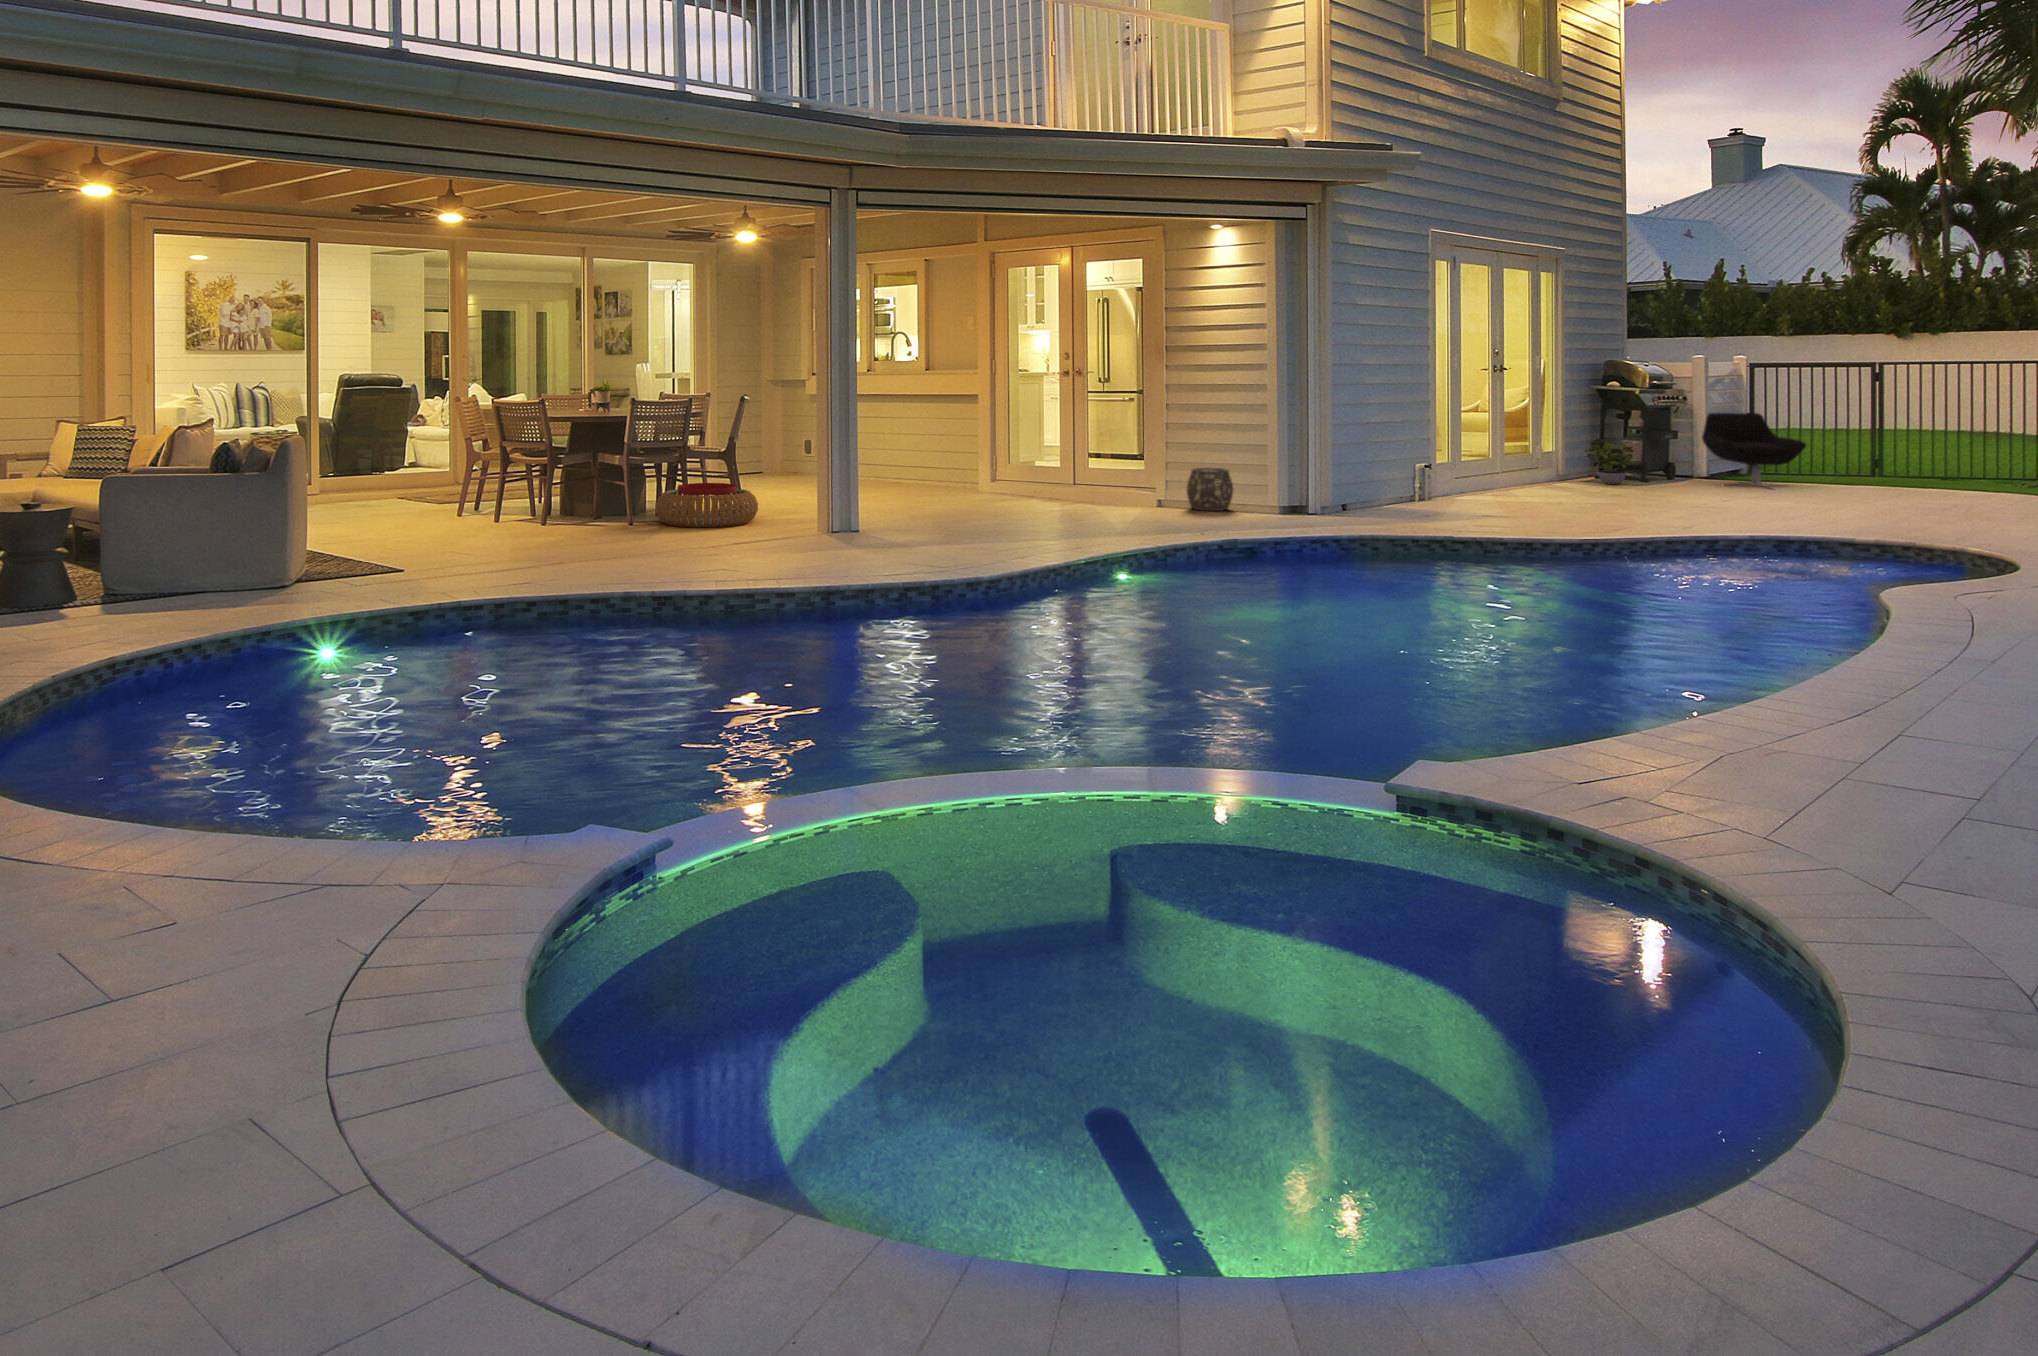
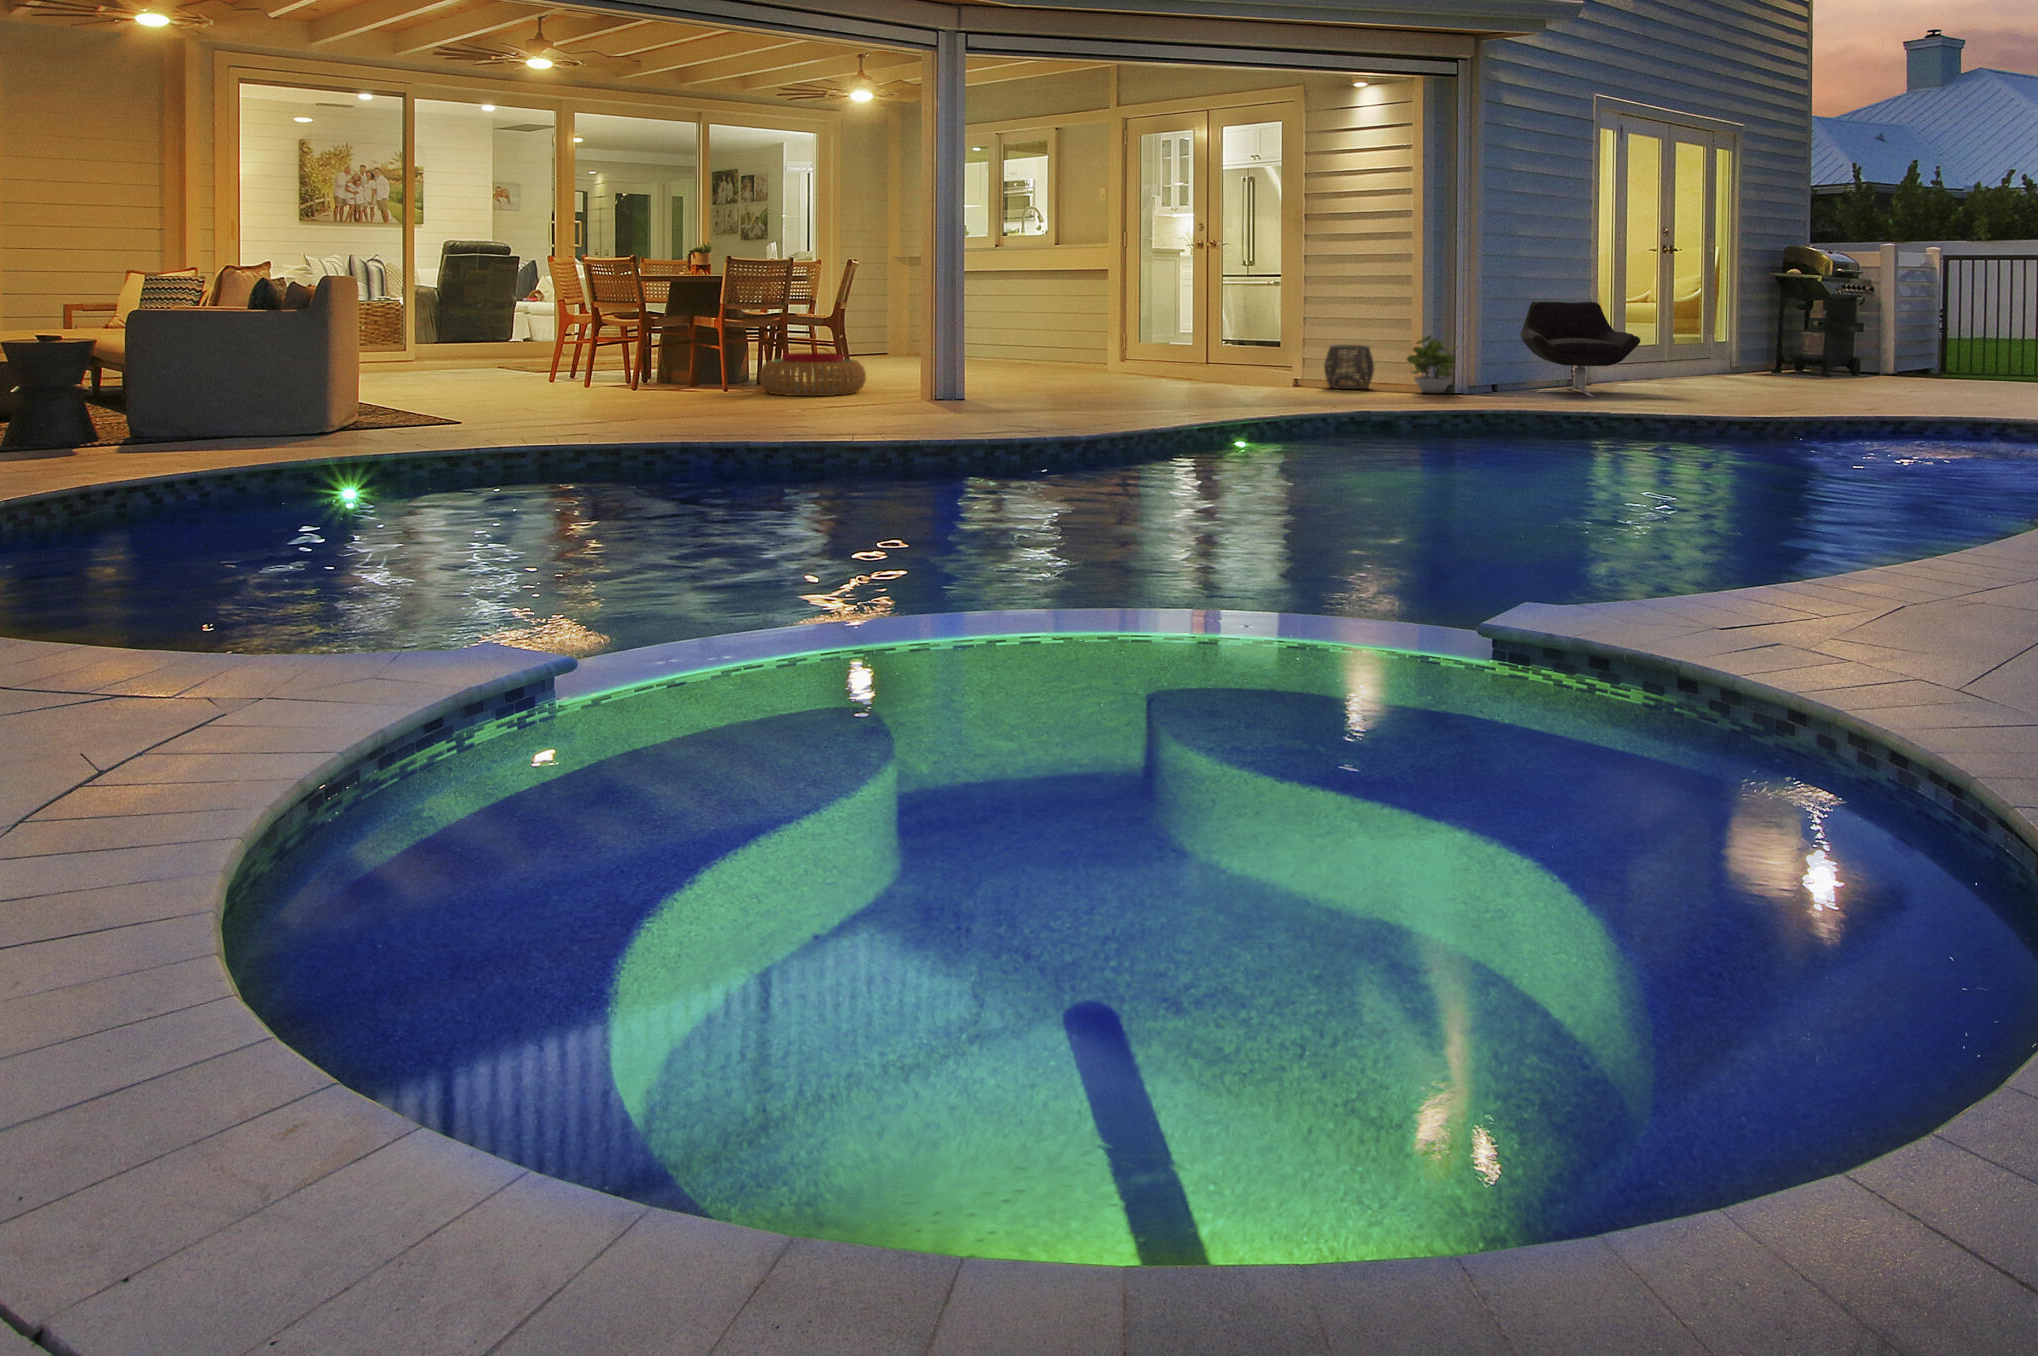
lounge chair: present [1702,413,1806,488] -> present [1521,302,1640,396]
potted plant: present [1585,439,1634,484] -> present [1407,336,1456,393]

